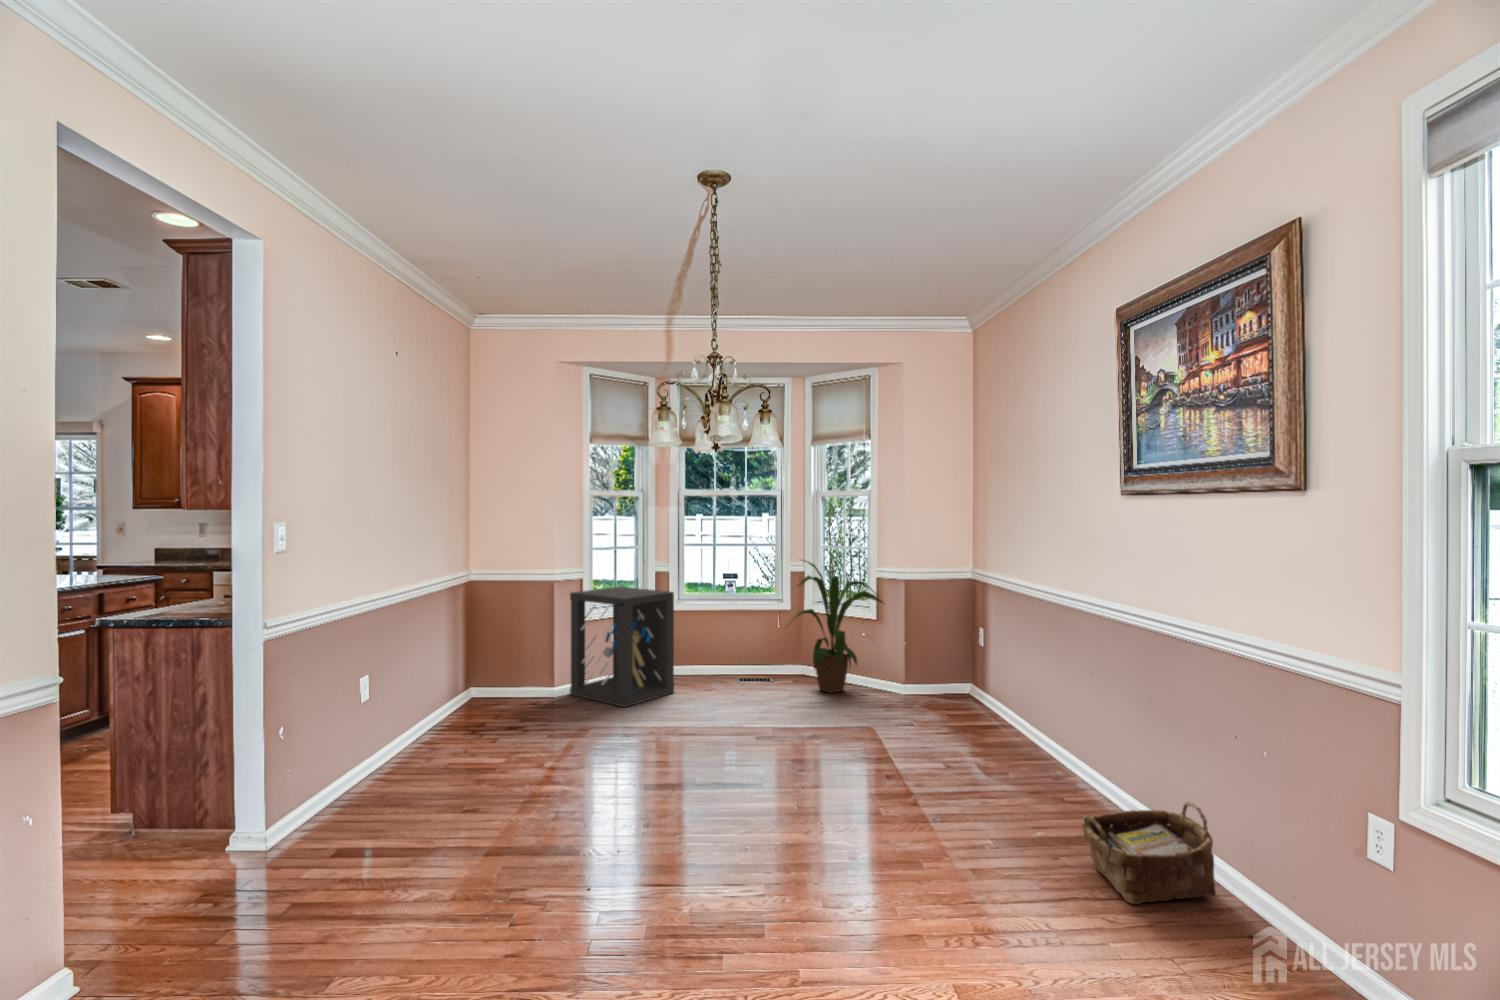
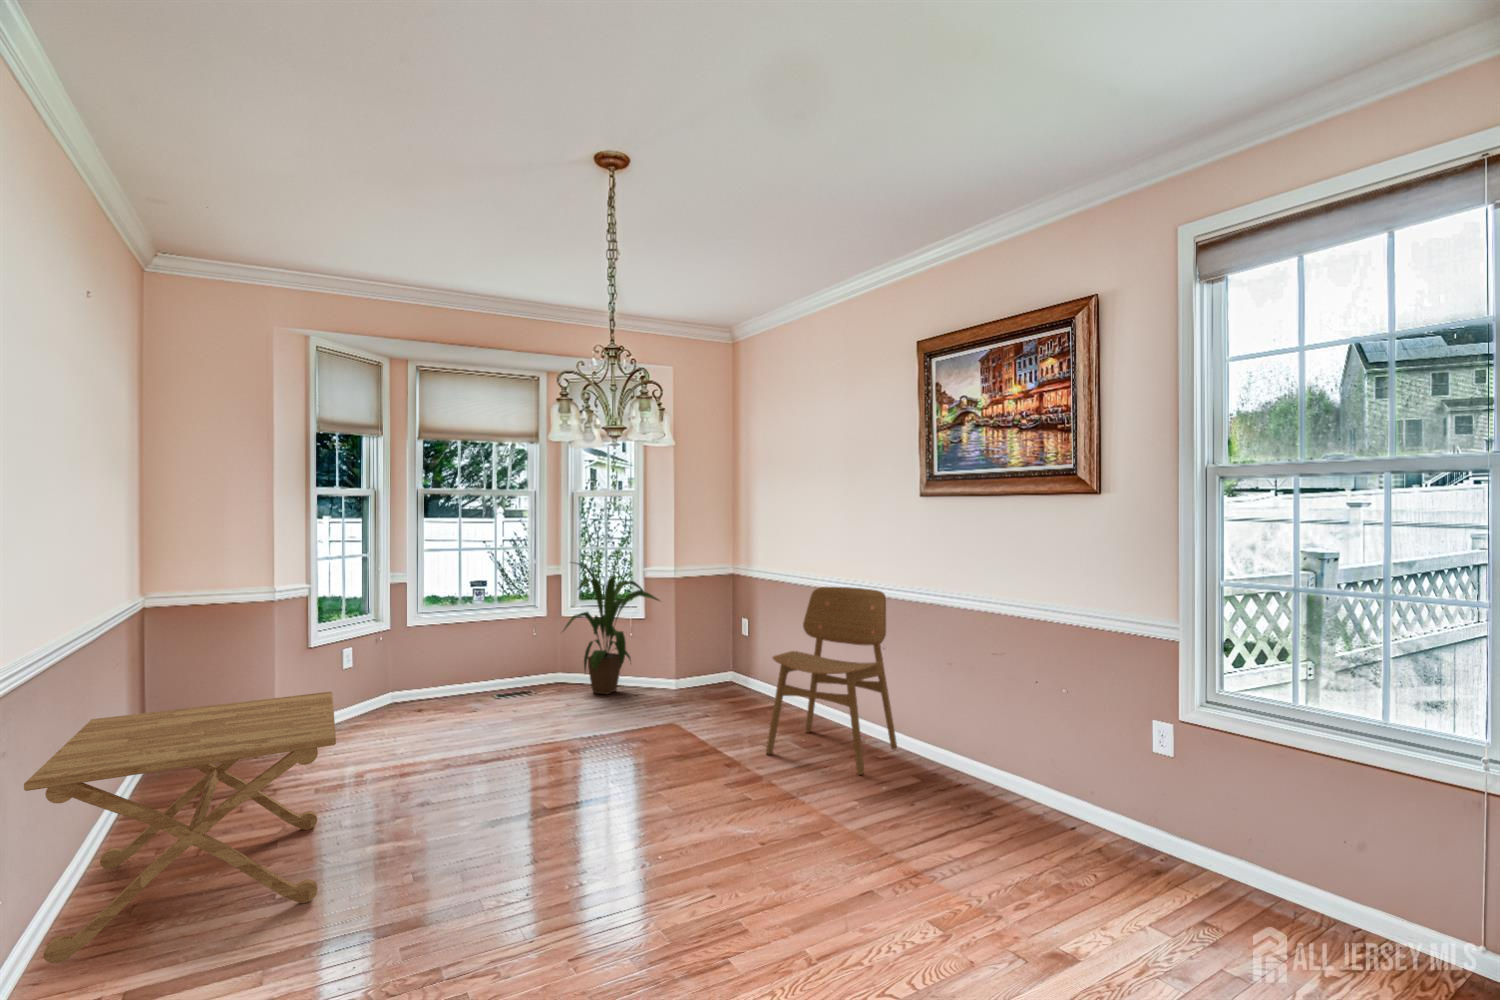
storage cabinet: present [570,587,674,707] -> none [300,603,435,742]
dining chair: none [937,599,1100,817] -> present [766,587,897,775]
side table: none [320,655,543,815] -> present [24,692,336,963]
woven basket: present [1083,802,1216,904] -> none [934,736,1030,825]

